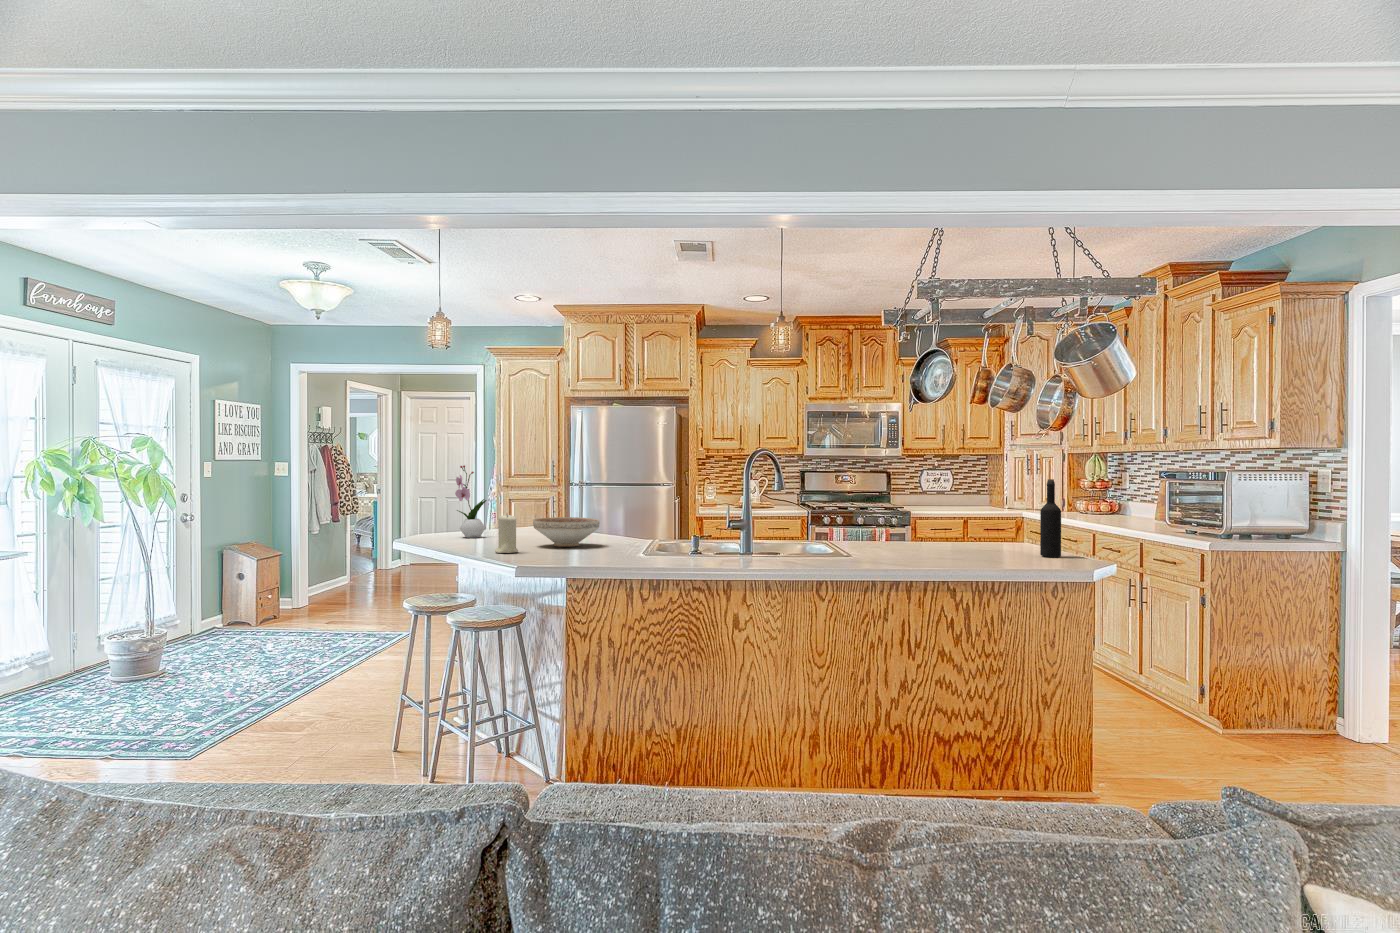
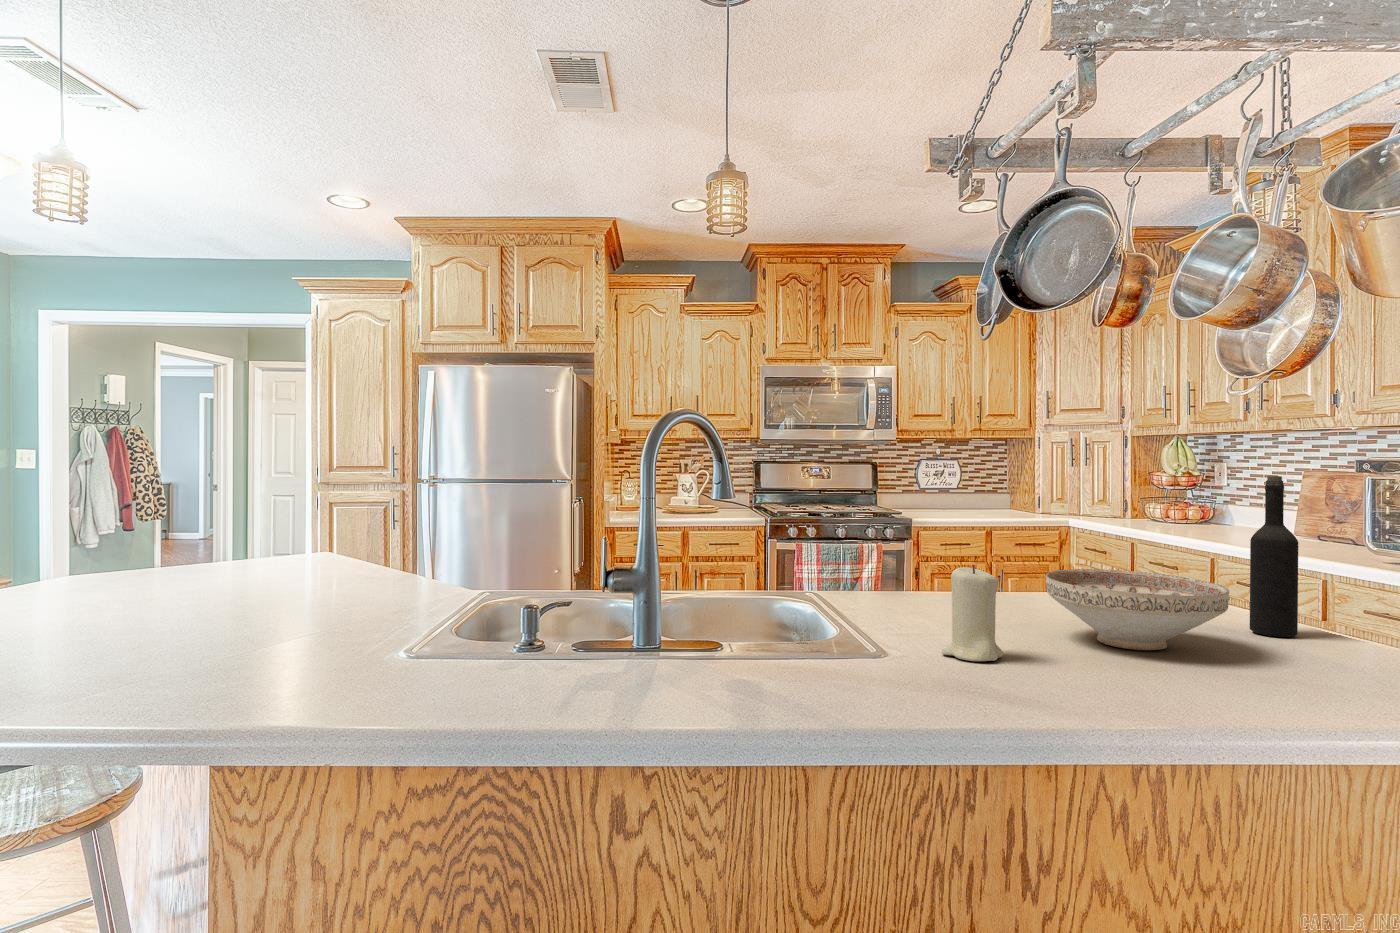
flower arrangement: present [455,465,487,538] -> none [116,450,182,586]
candle: present [495,515,518,553] -> present [941,565,1003,661]
decorative bowl: present [533,517,600,547] -> present [1046,569,1230,650]

